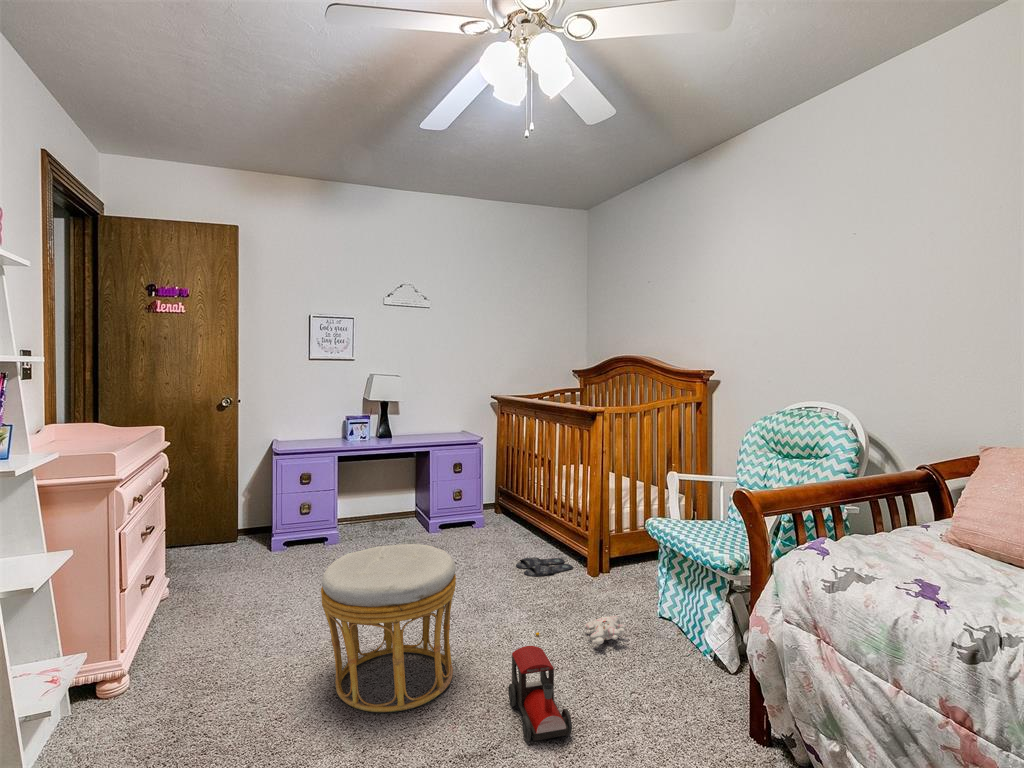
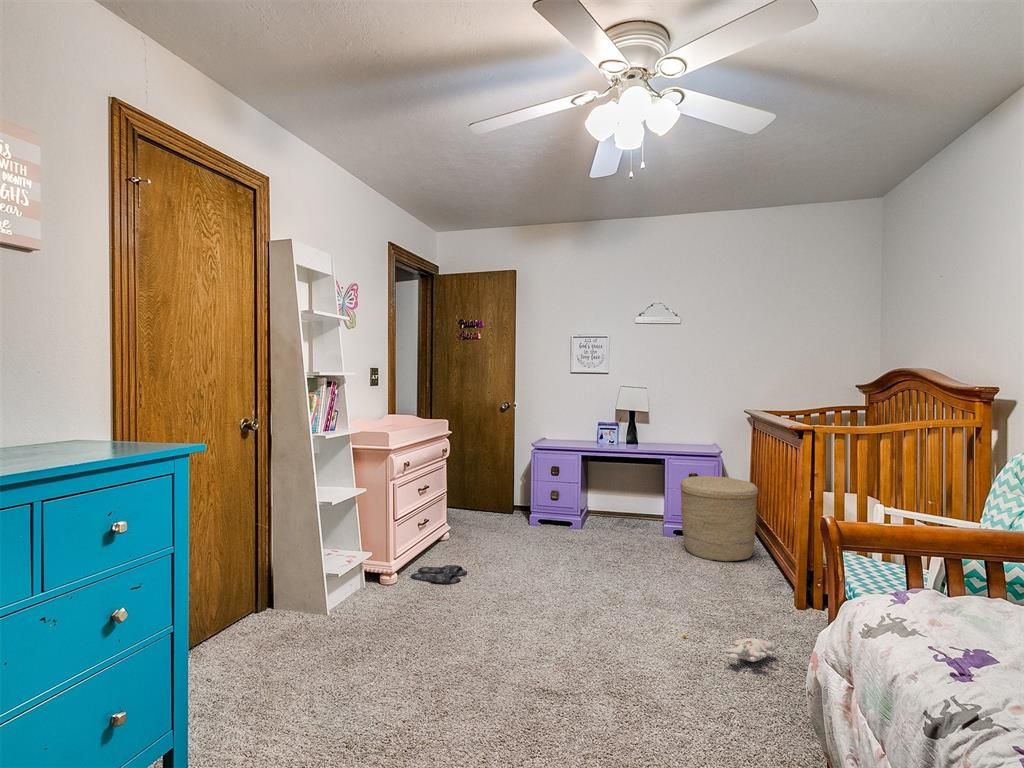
woven basket: none [454,463,528,549] -> present [680,476,758,561]
ottoman: present [321,544,456,712] -> none [487,523,593,652]
slippers: present [516,557,573,577] -> present [411,565,467,584]
toy train: present [508,646,572,742] -> none [598,630,650,713]

